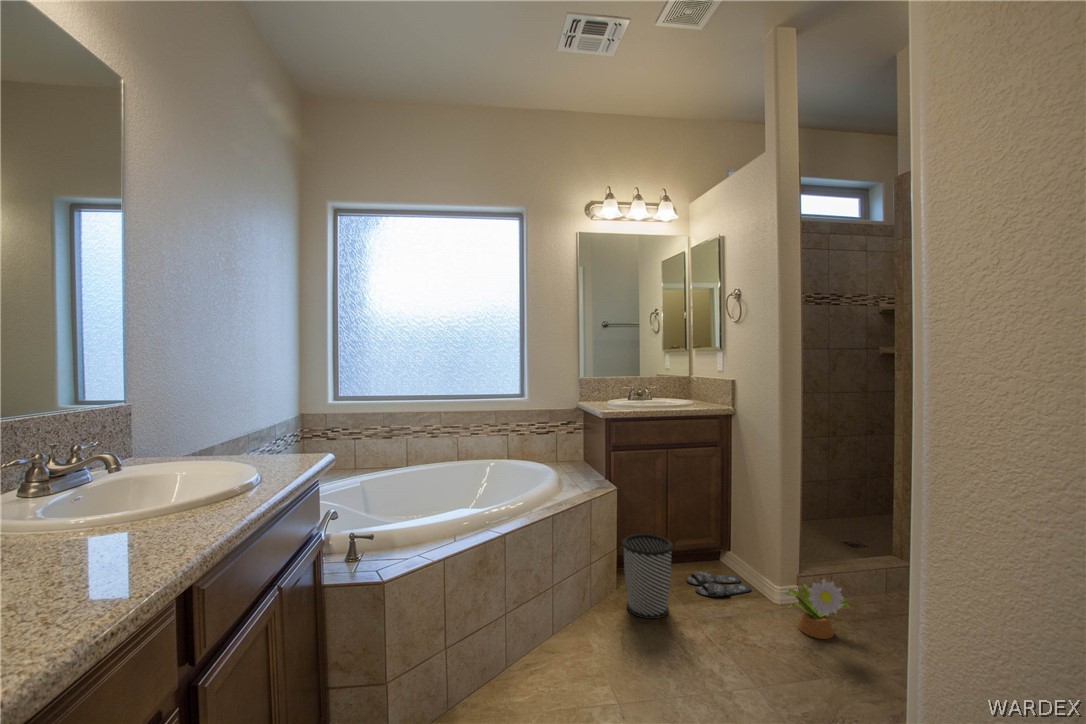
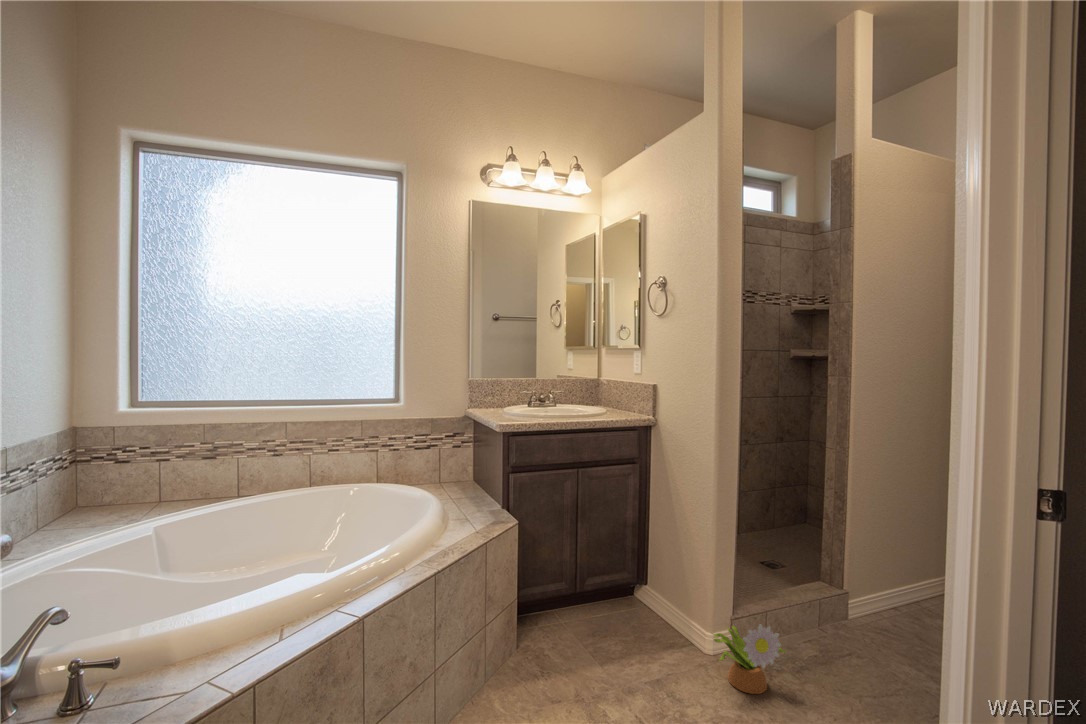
wastebasket: present [622,534,673,619] -> none [524,577,587,689]
slippers: present [686,572,751,597] -> none [597,612,671,647]

